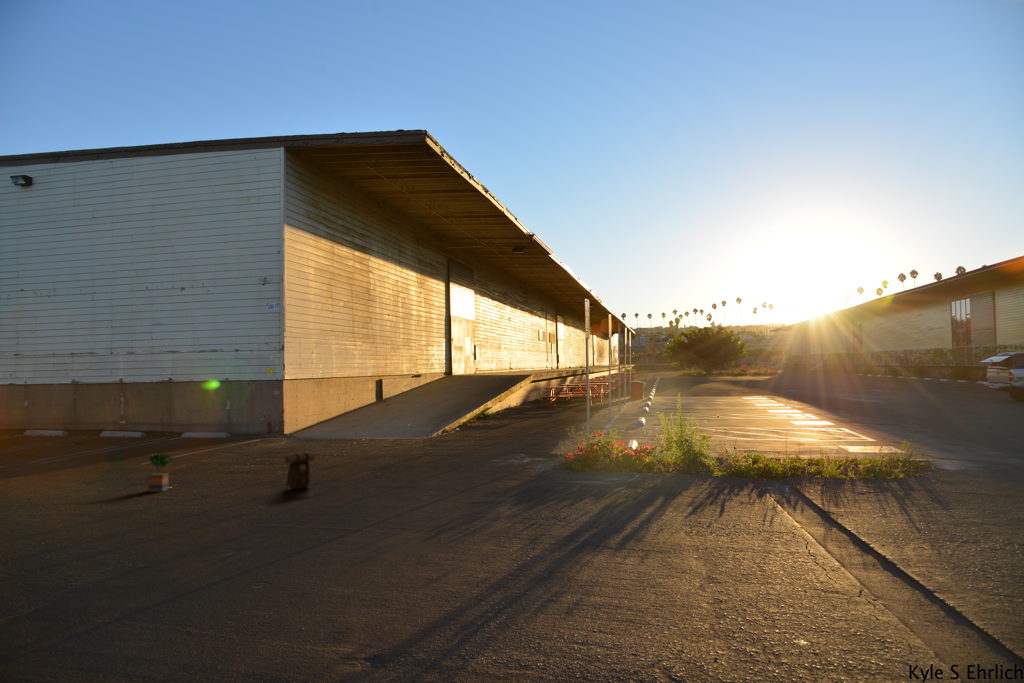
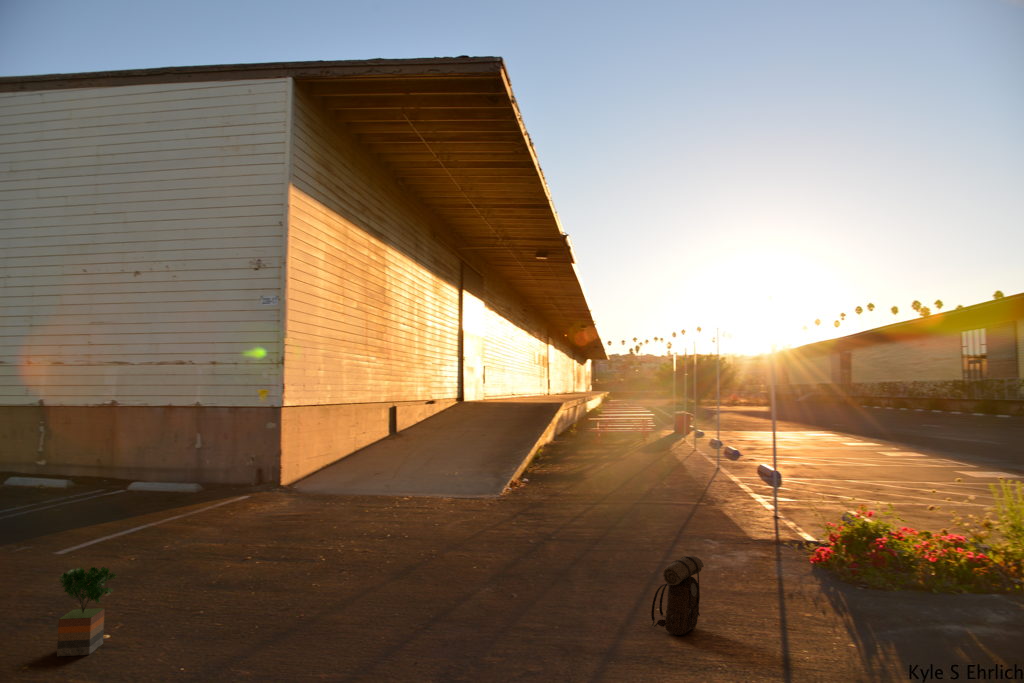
backpack: present [285,452,315,489] -> present [651,556,704,635]

